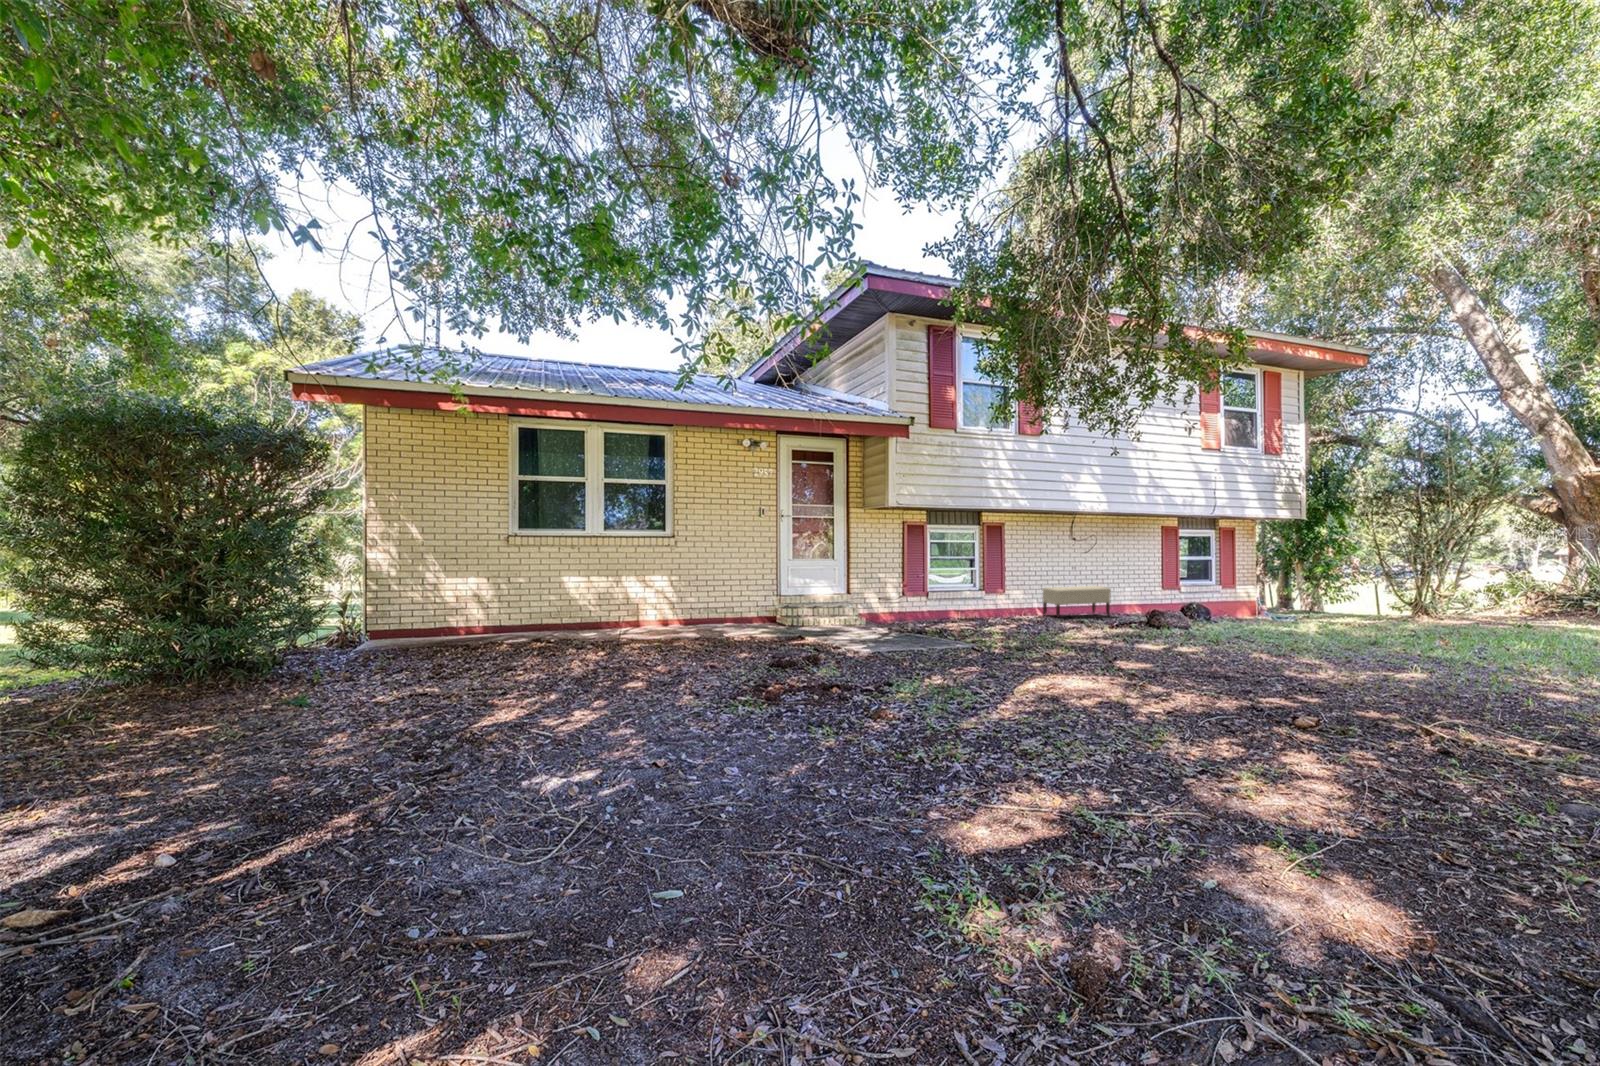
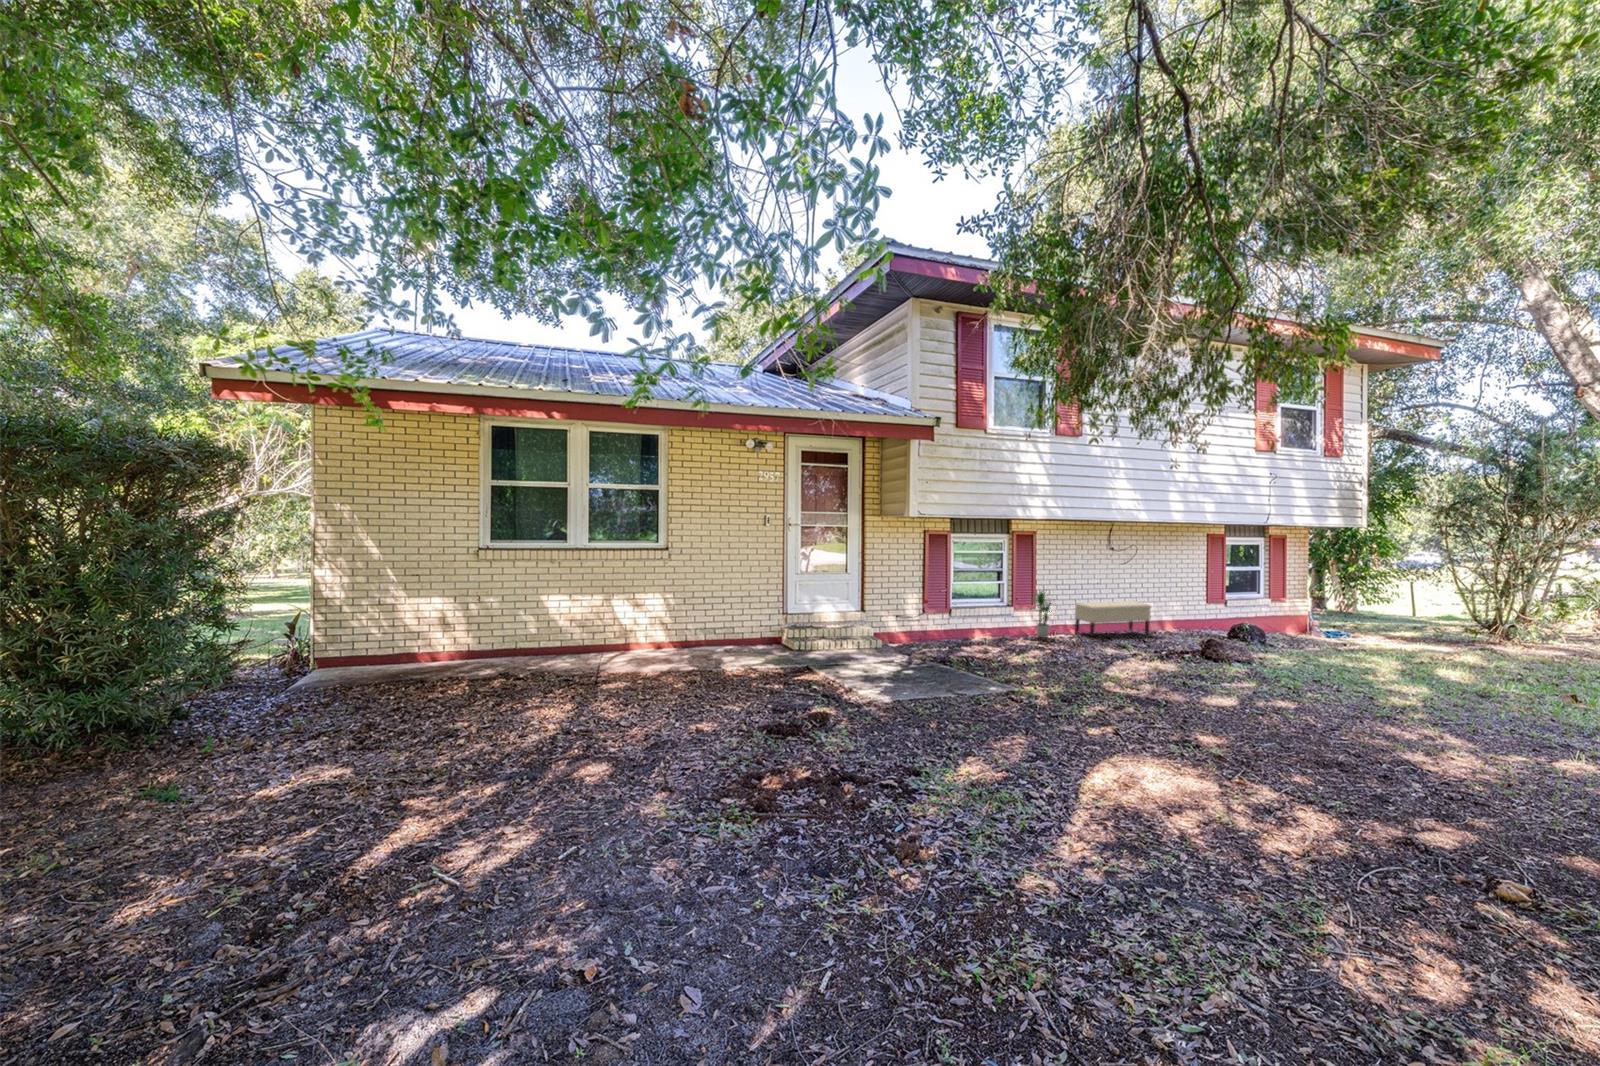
potted plant: none [998,573,1027,618] -> present [1034,590,1052,638]

